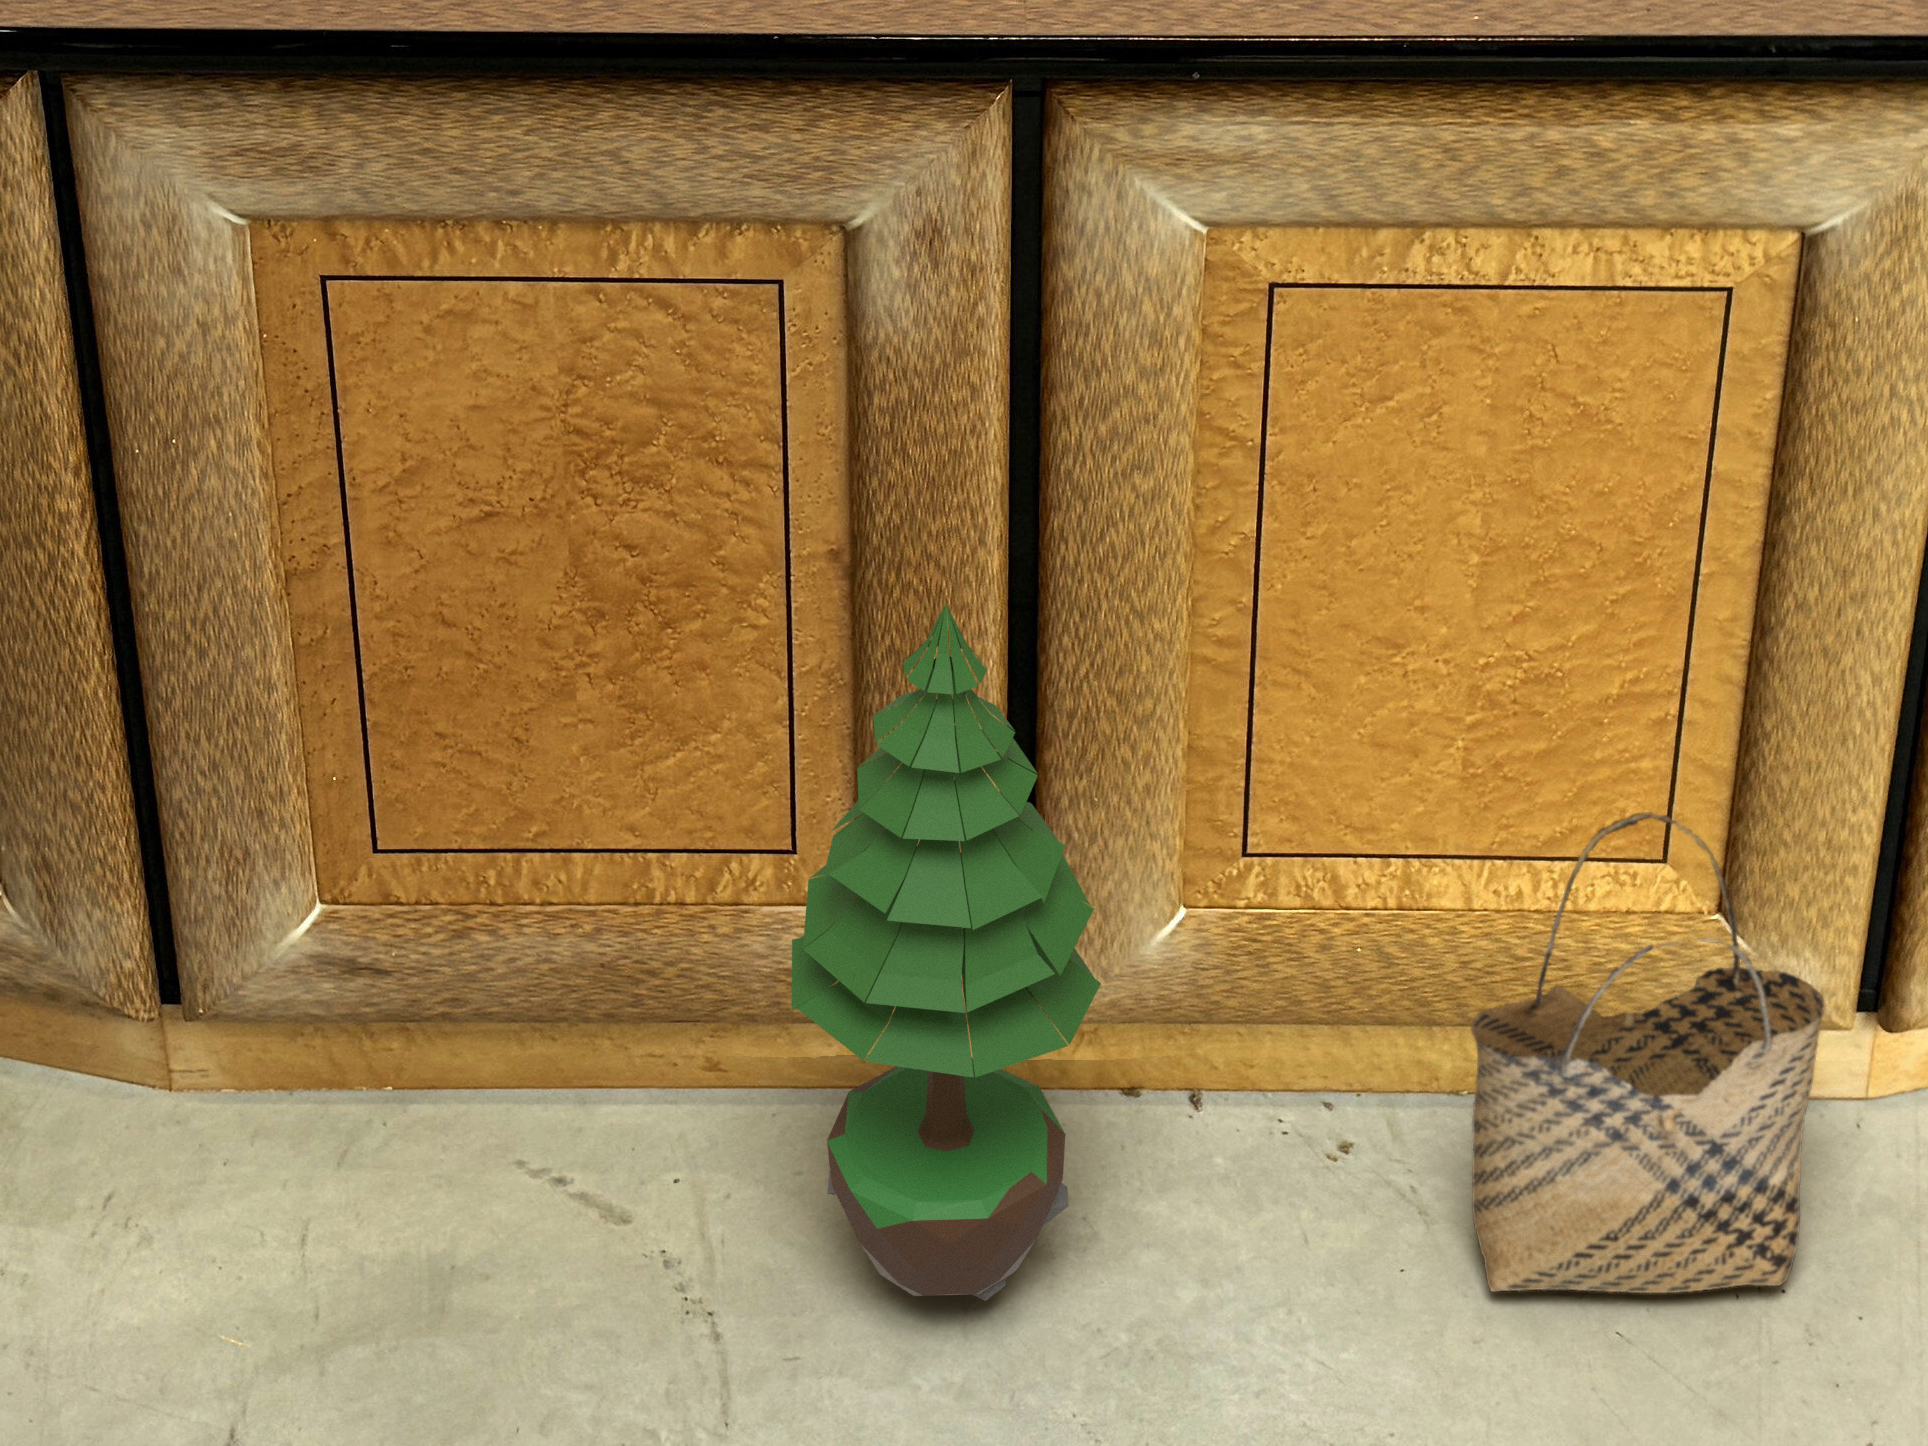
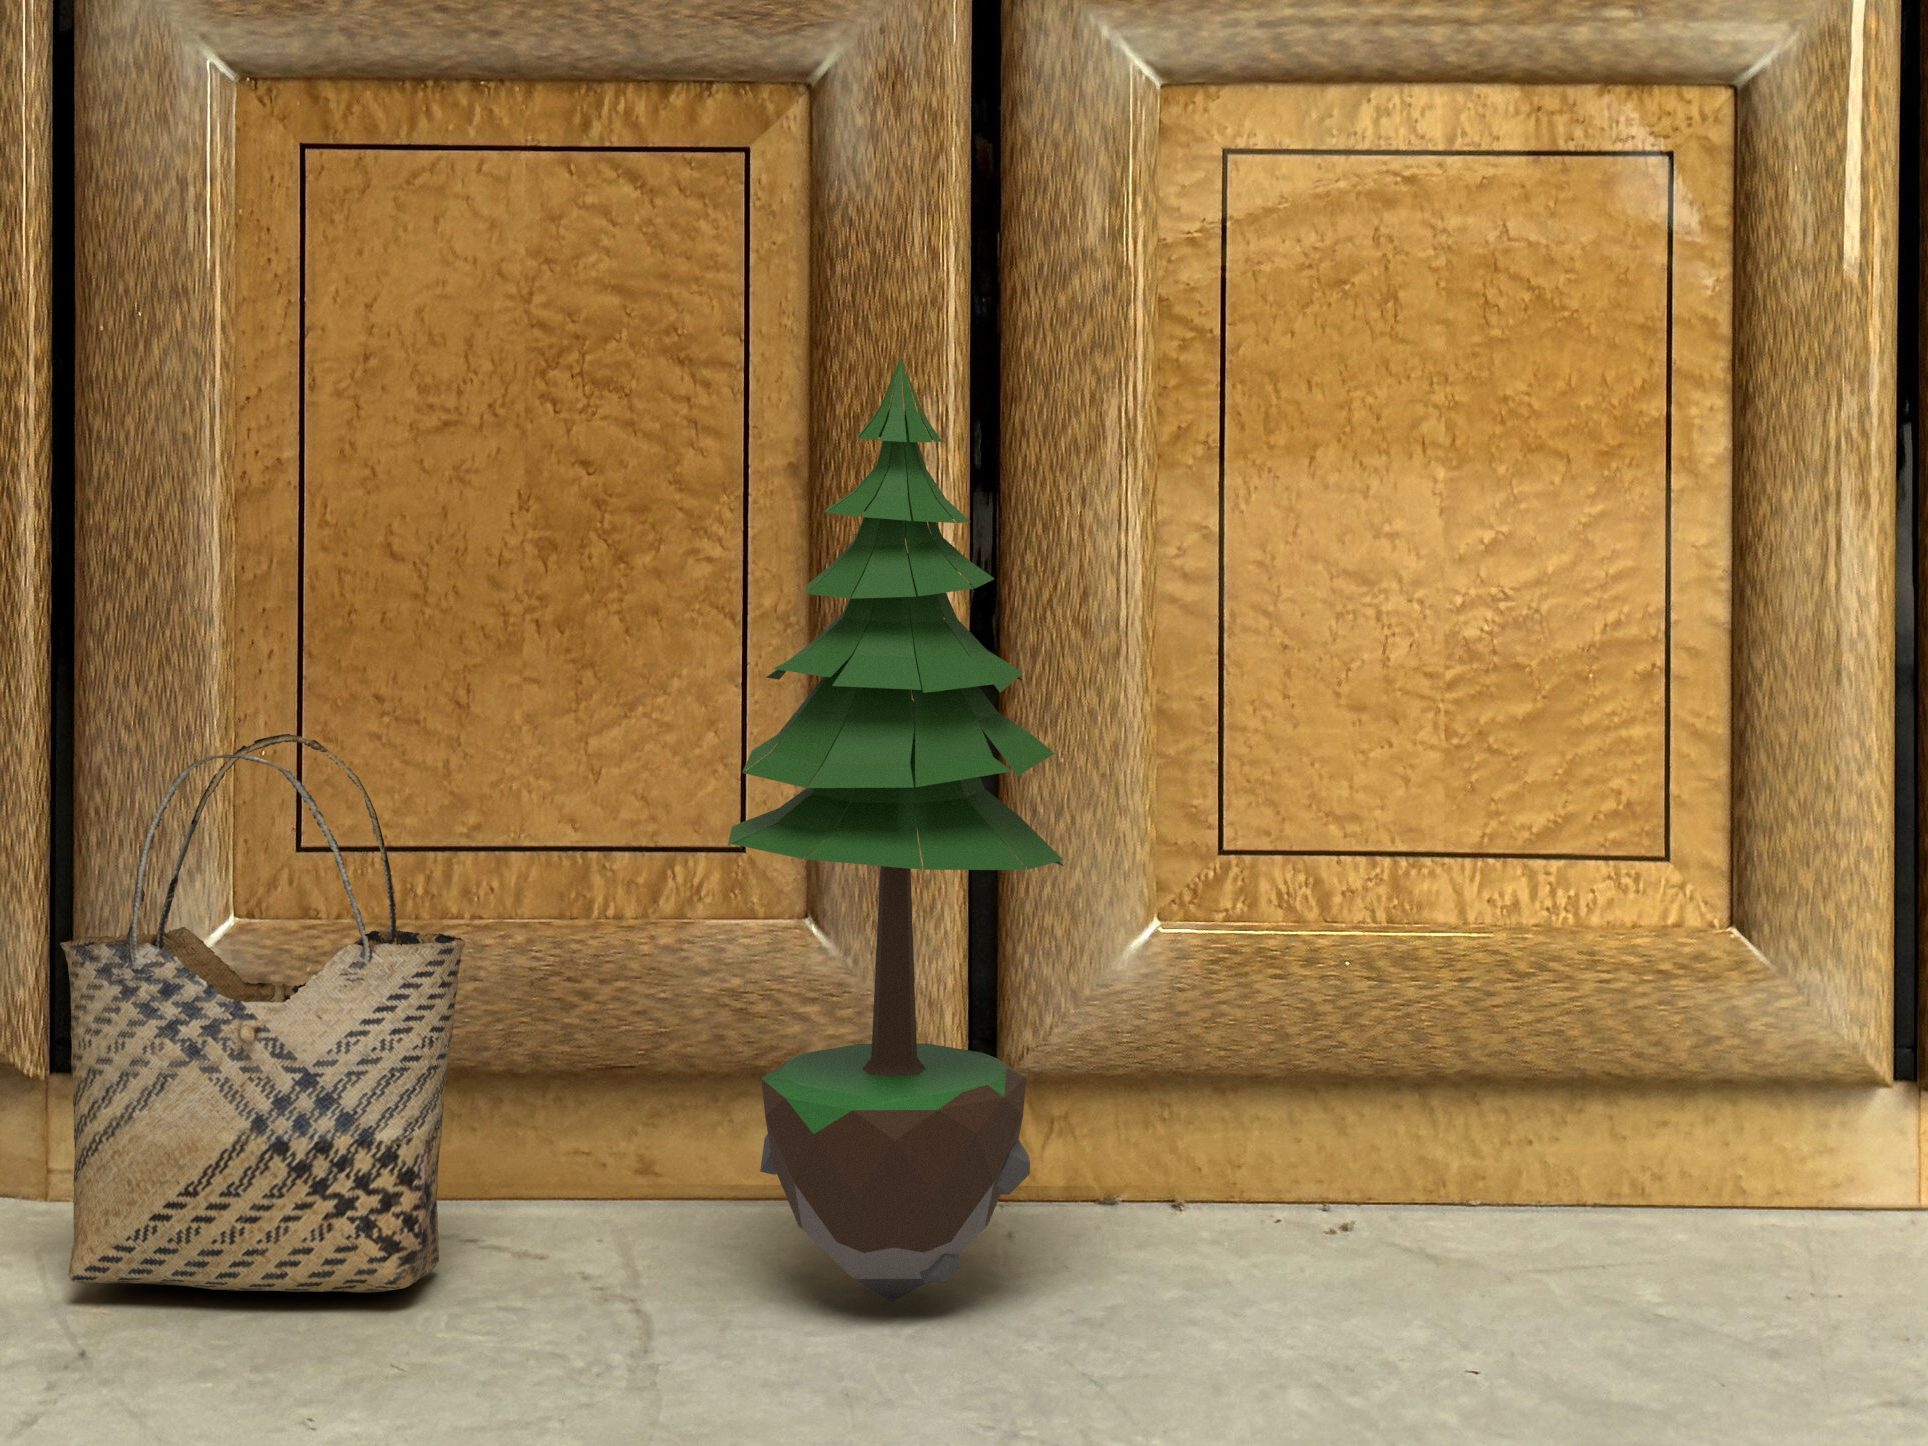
woven basket: present [1471,813,1825,1293] -> present [60,734,465,1293]

